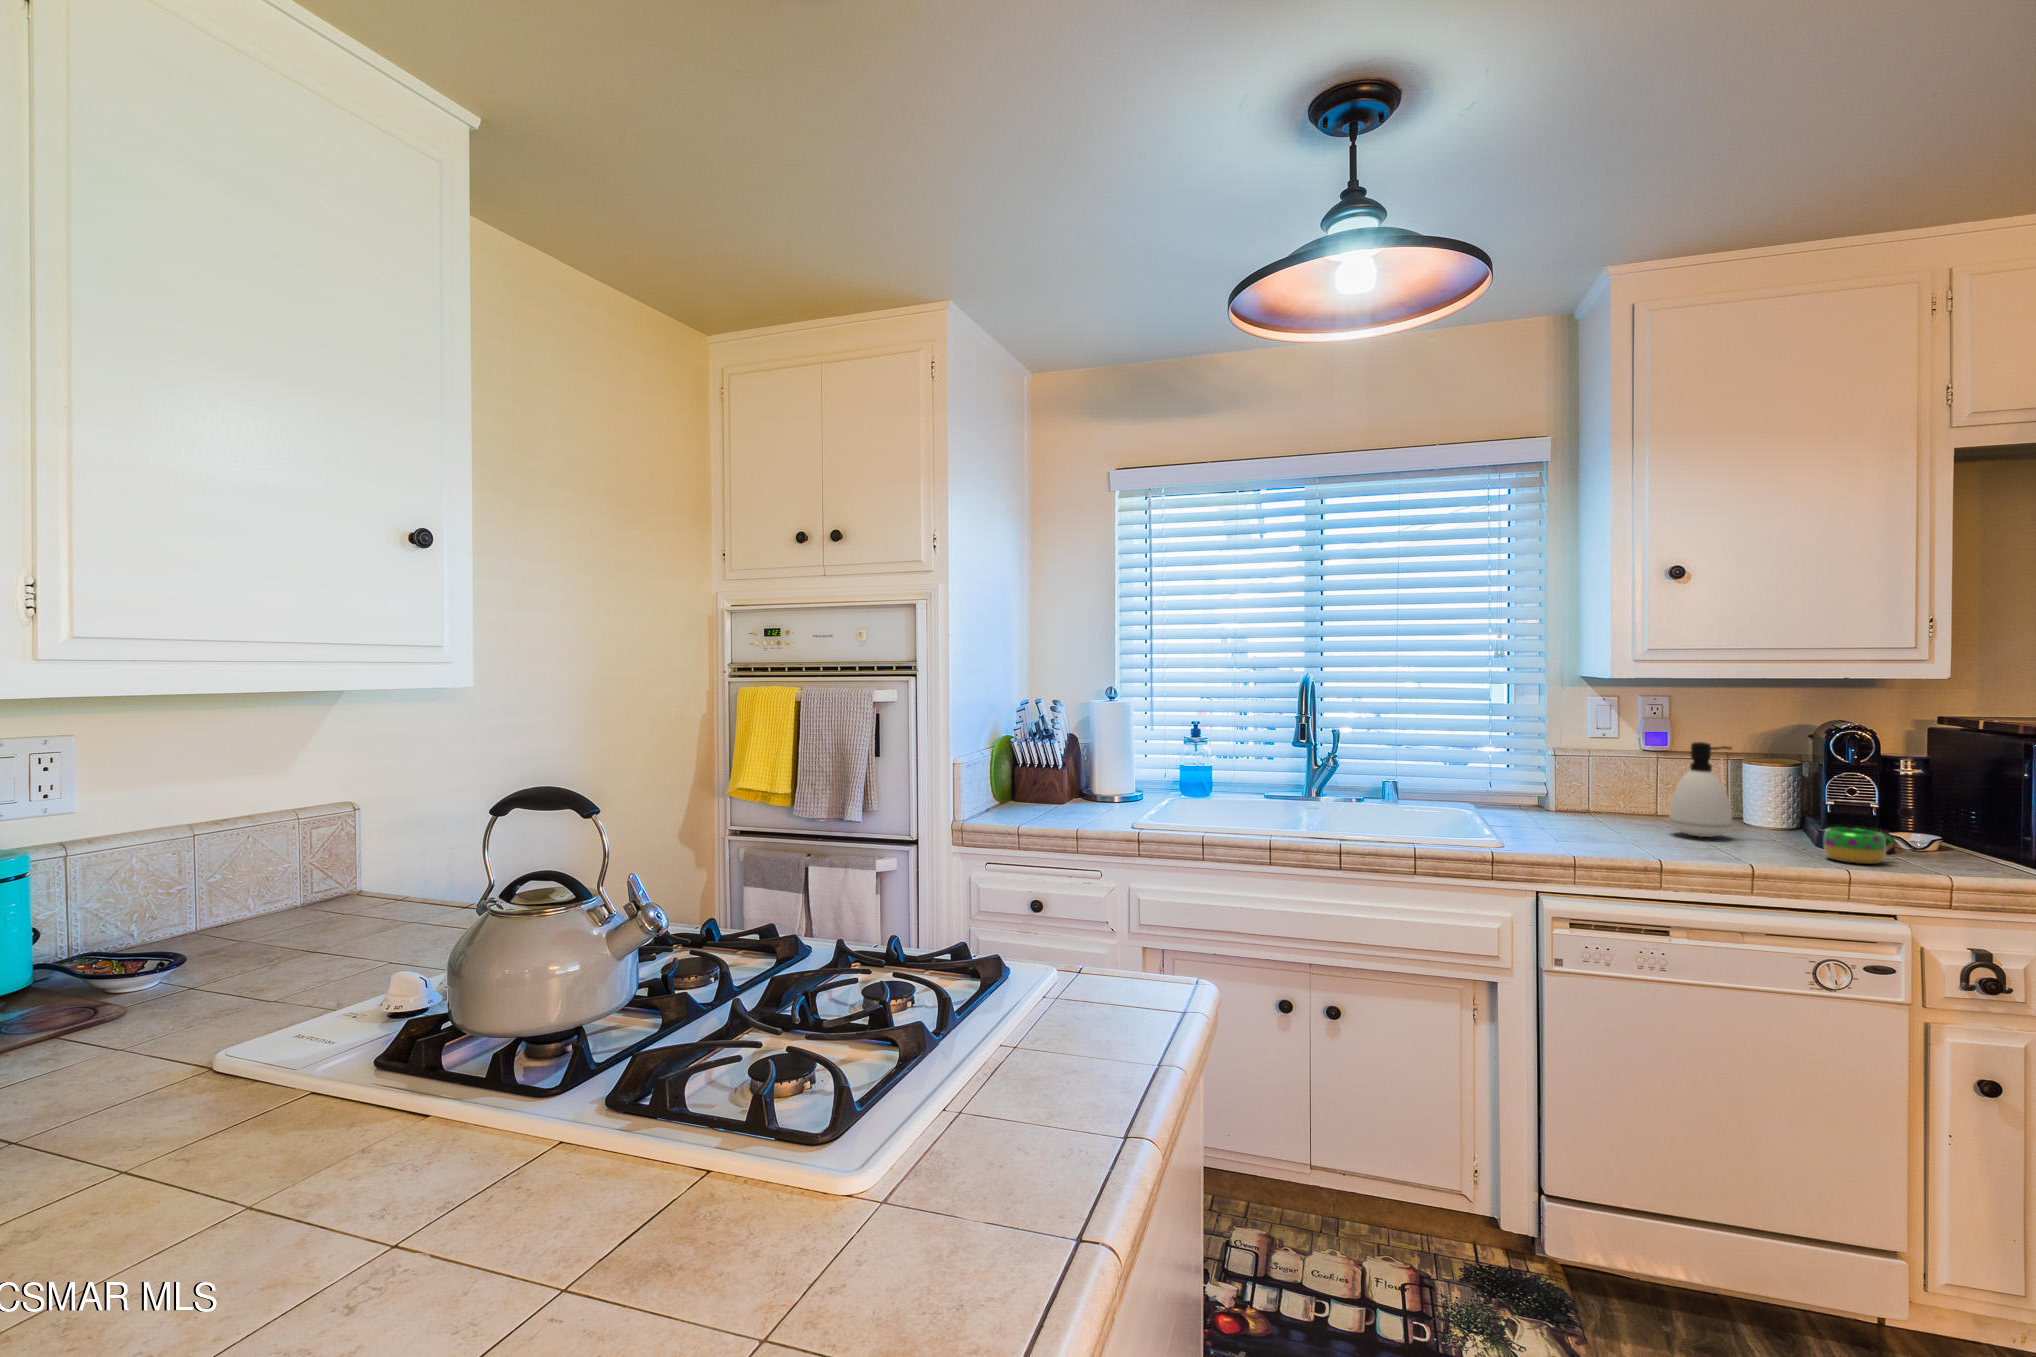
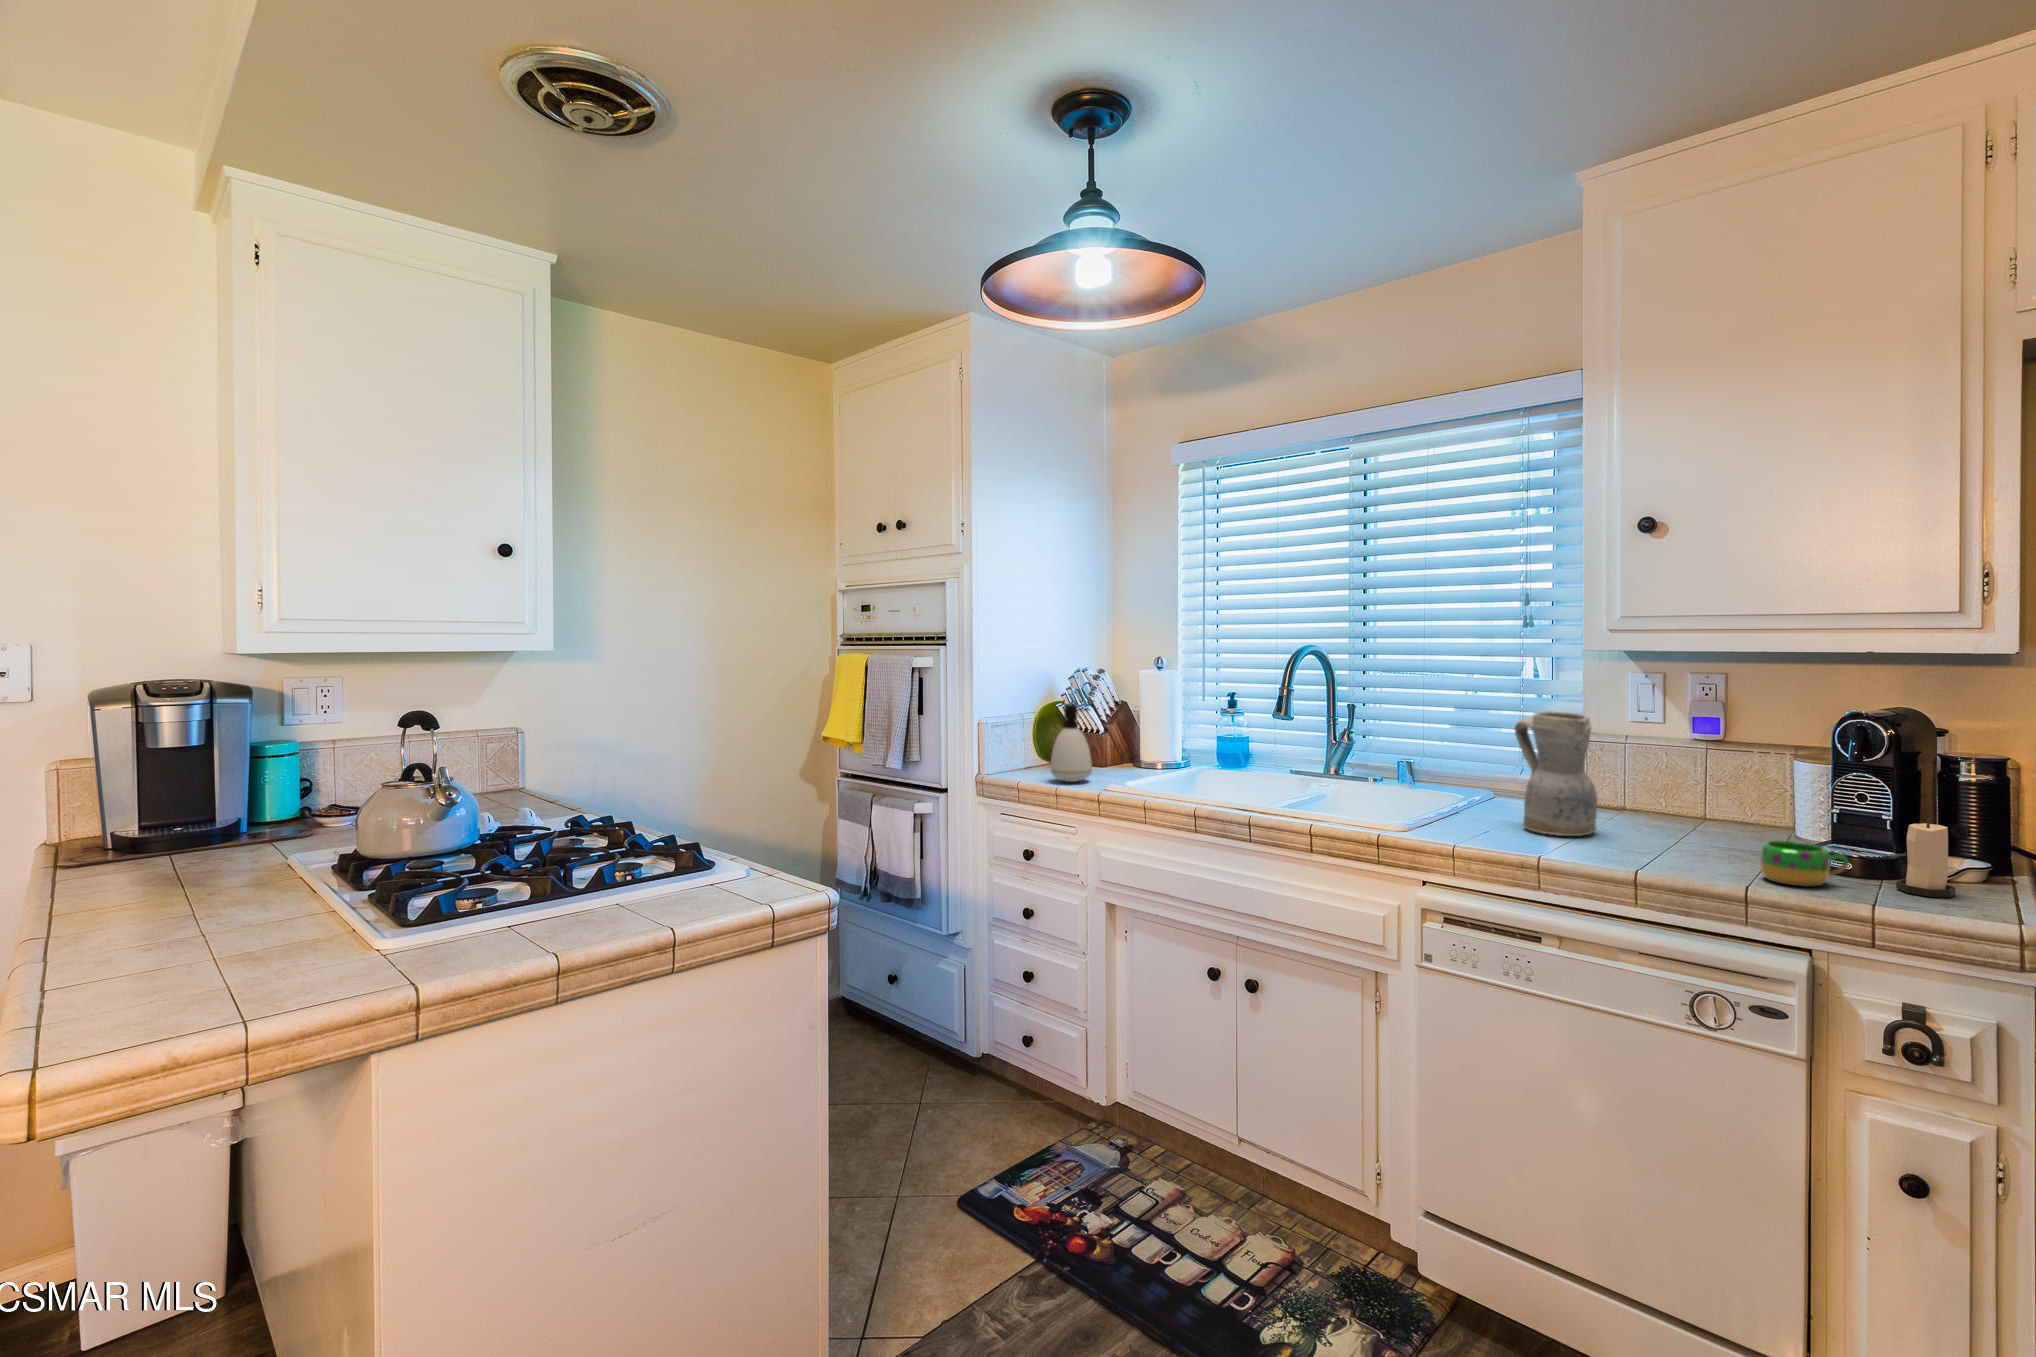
ceramic pitcher: none [1548,728,1631,837] -> present [1514,711,1597,836]
soap dispenser: present [1669,742,1732,837] -> present [1051,704,1092,782]
candle: none [1920,802,1971,864] -> present [1896,819,1955,897]

